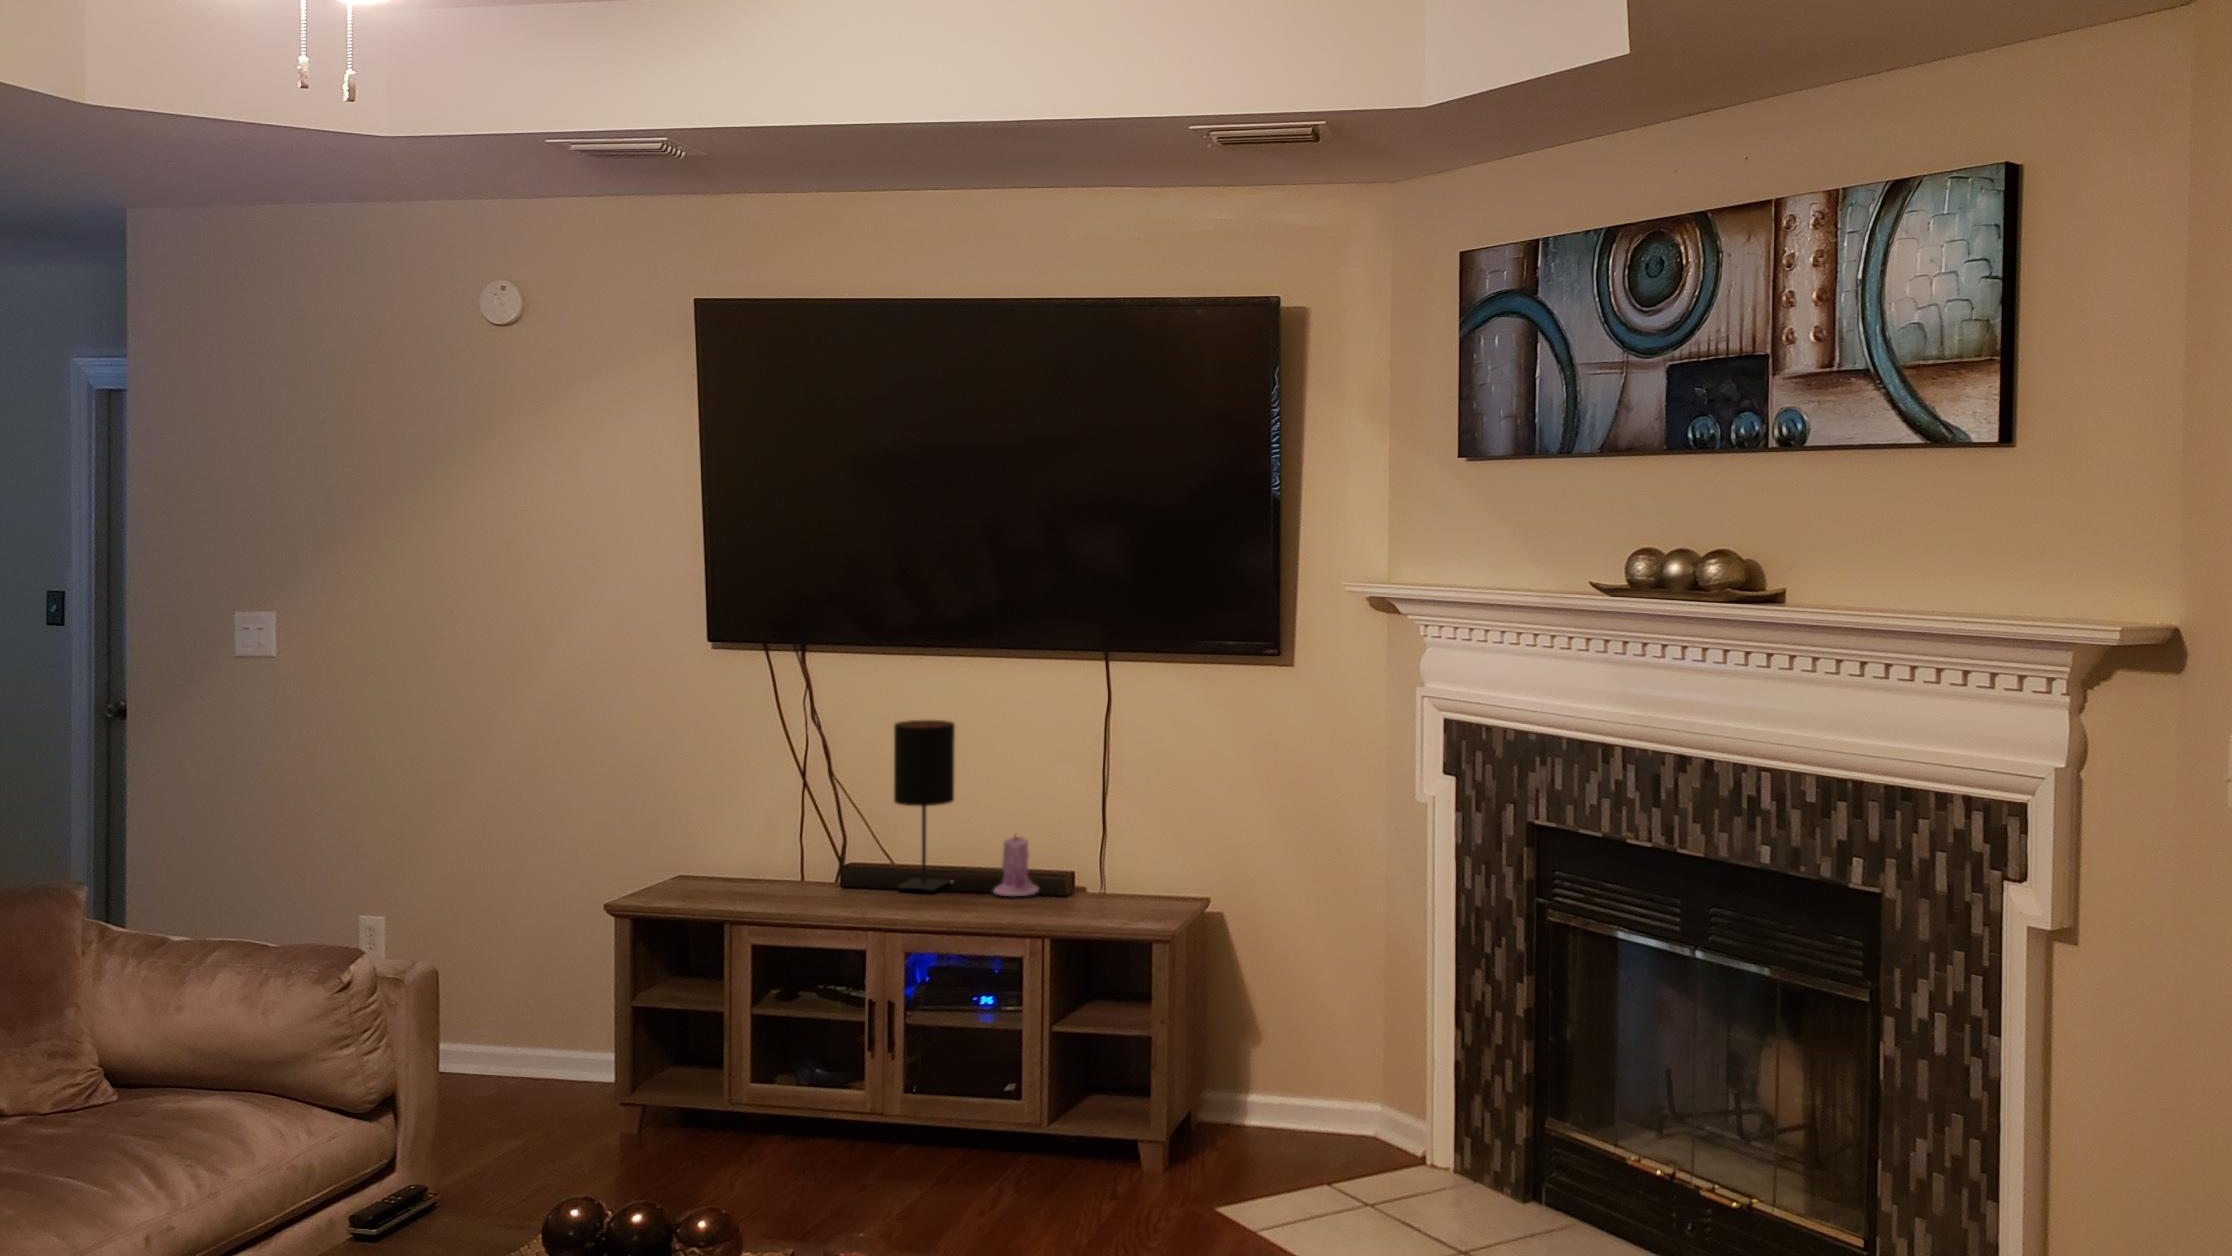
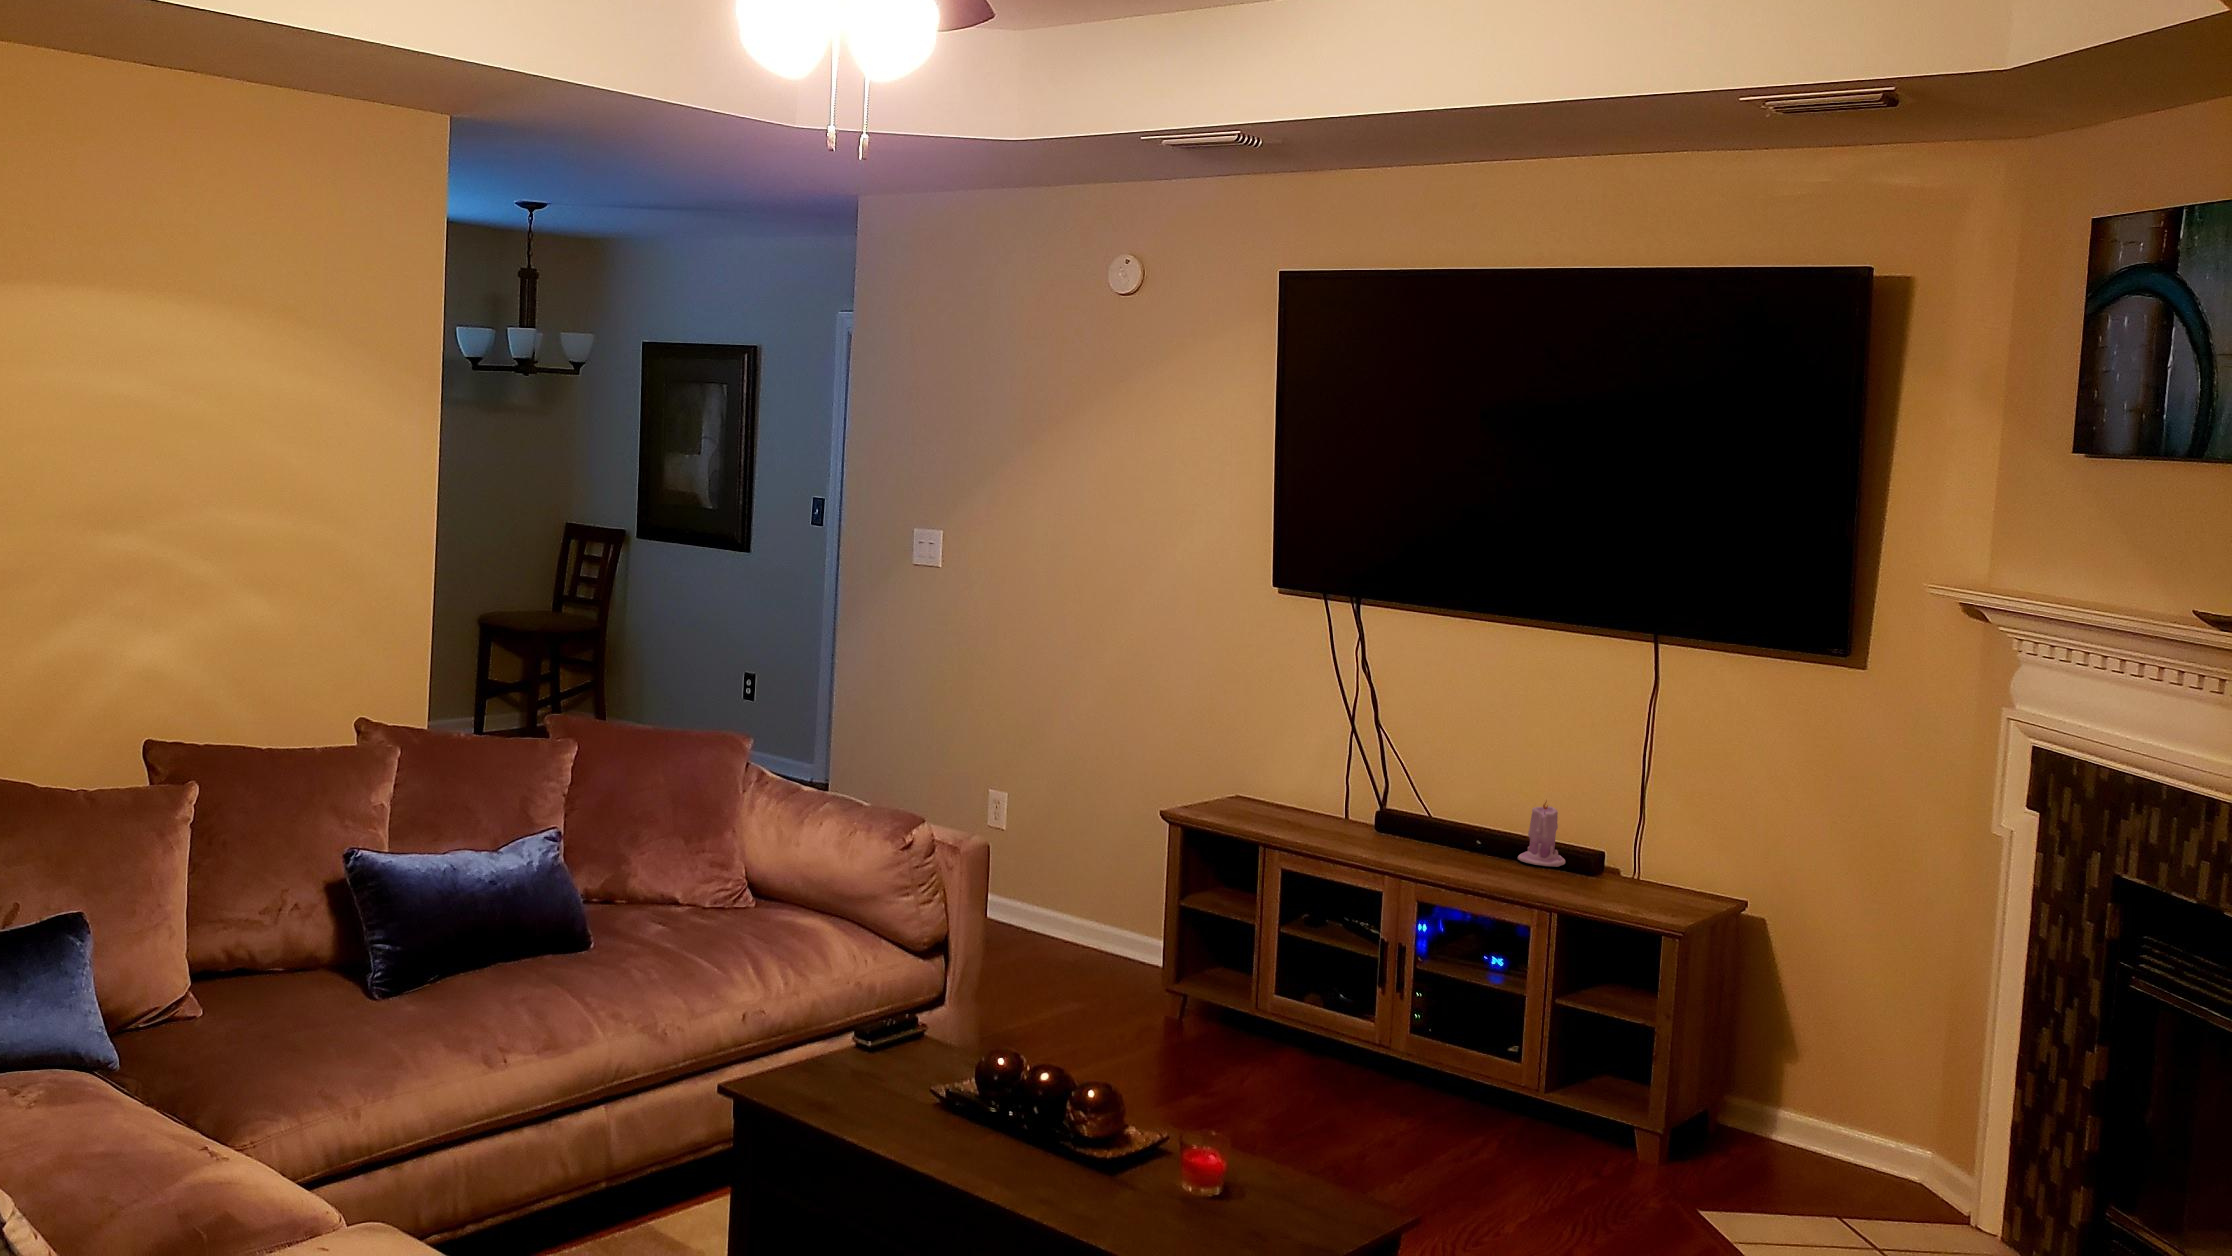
table lamp: present [894,720,955,891] -> none [1425,677,1493,848]

